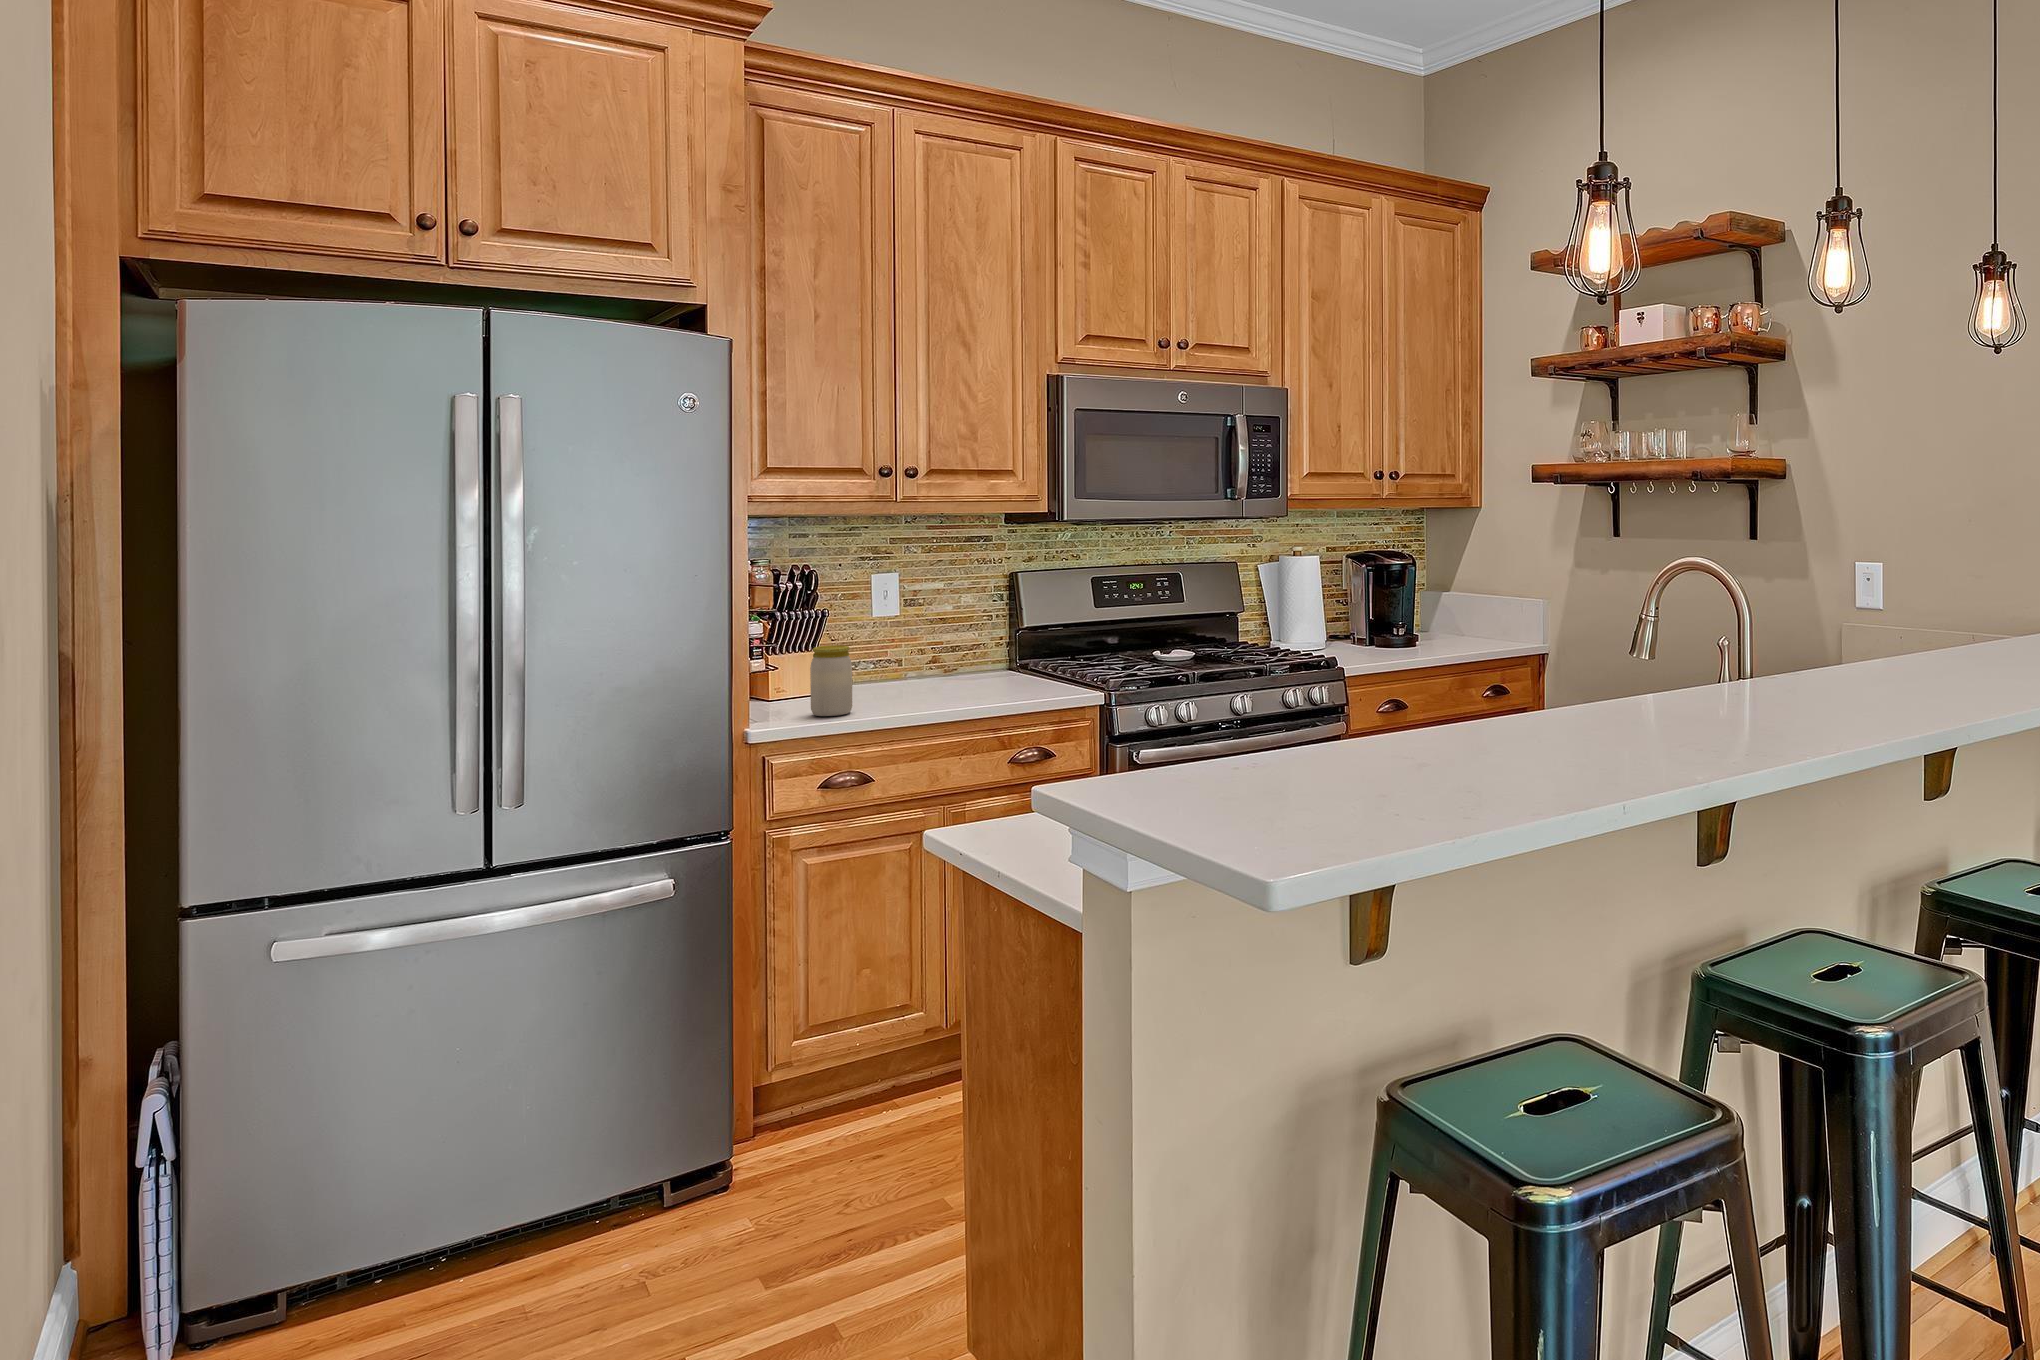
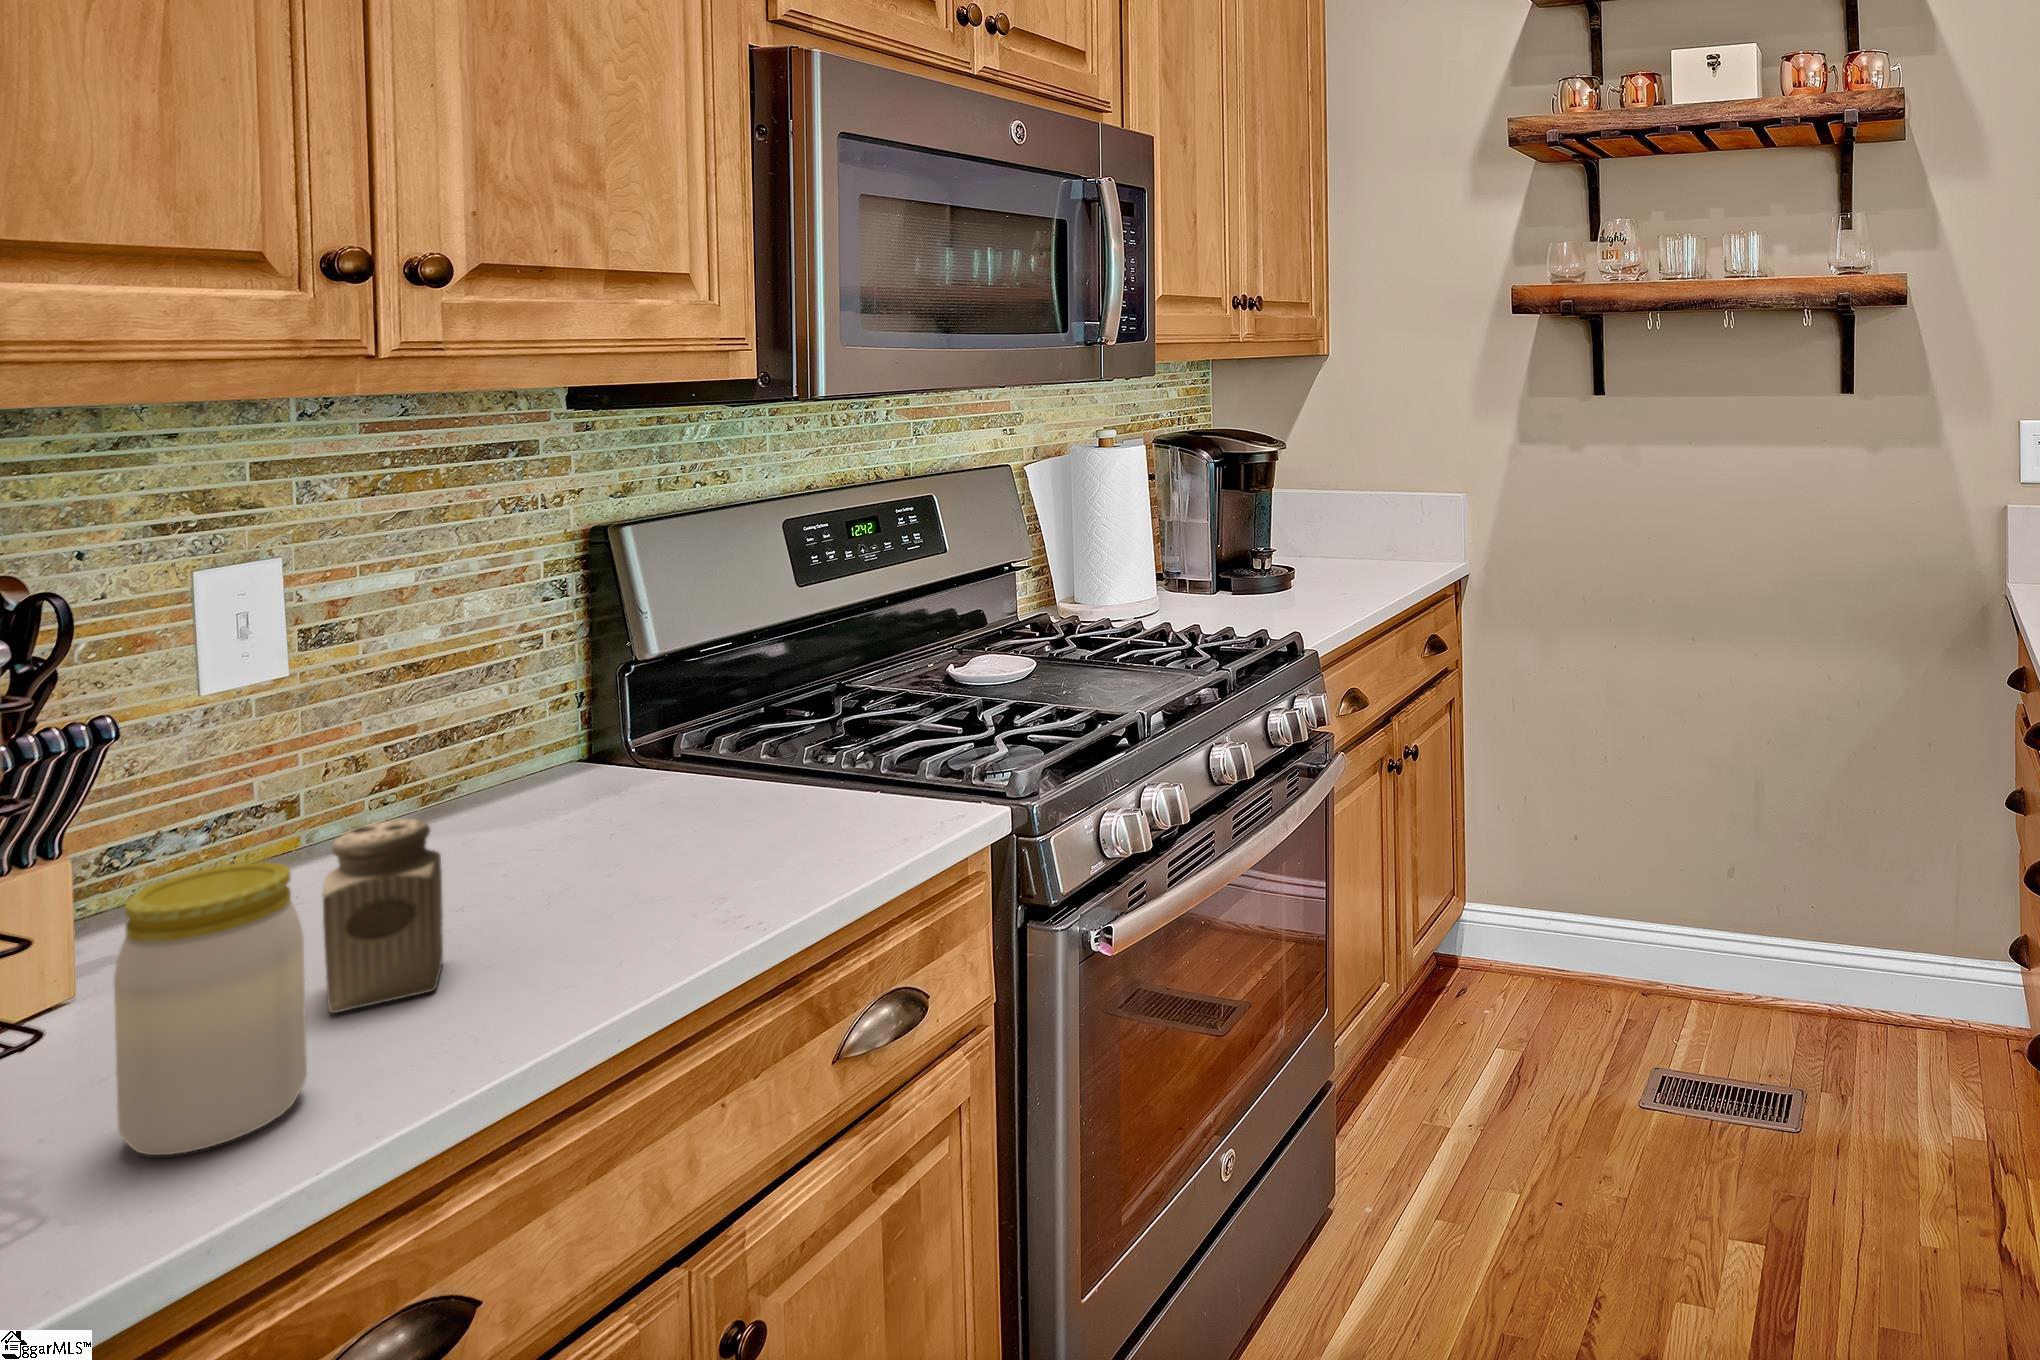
salt shaker: none [869,649,905,703] -> present [323,819,443,1013]

